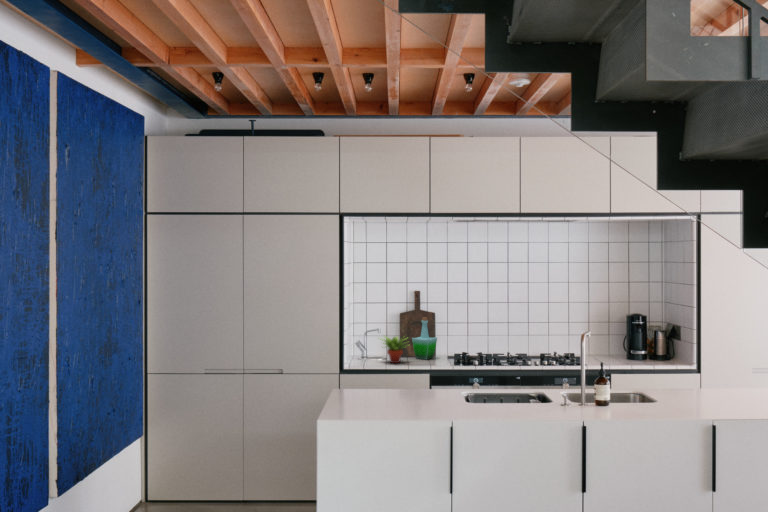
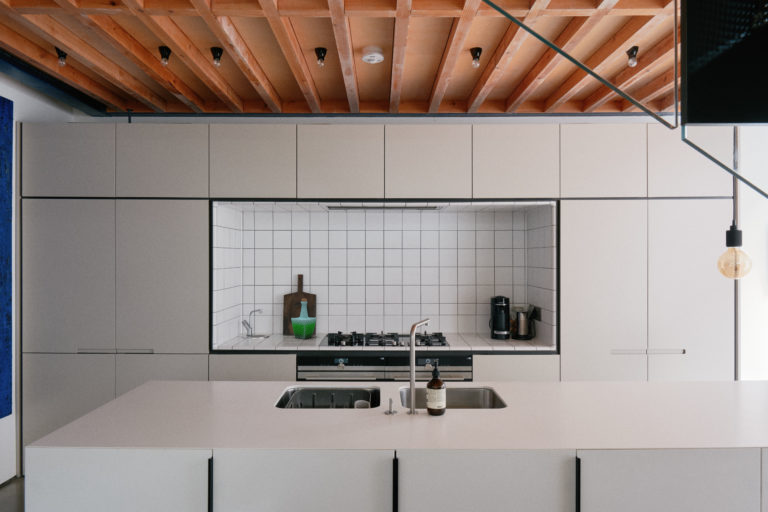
succulent plant: present [383,337,405,363] -> none [253,315,286,343]

